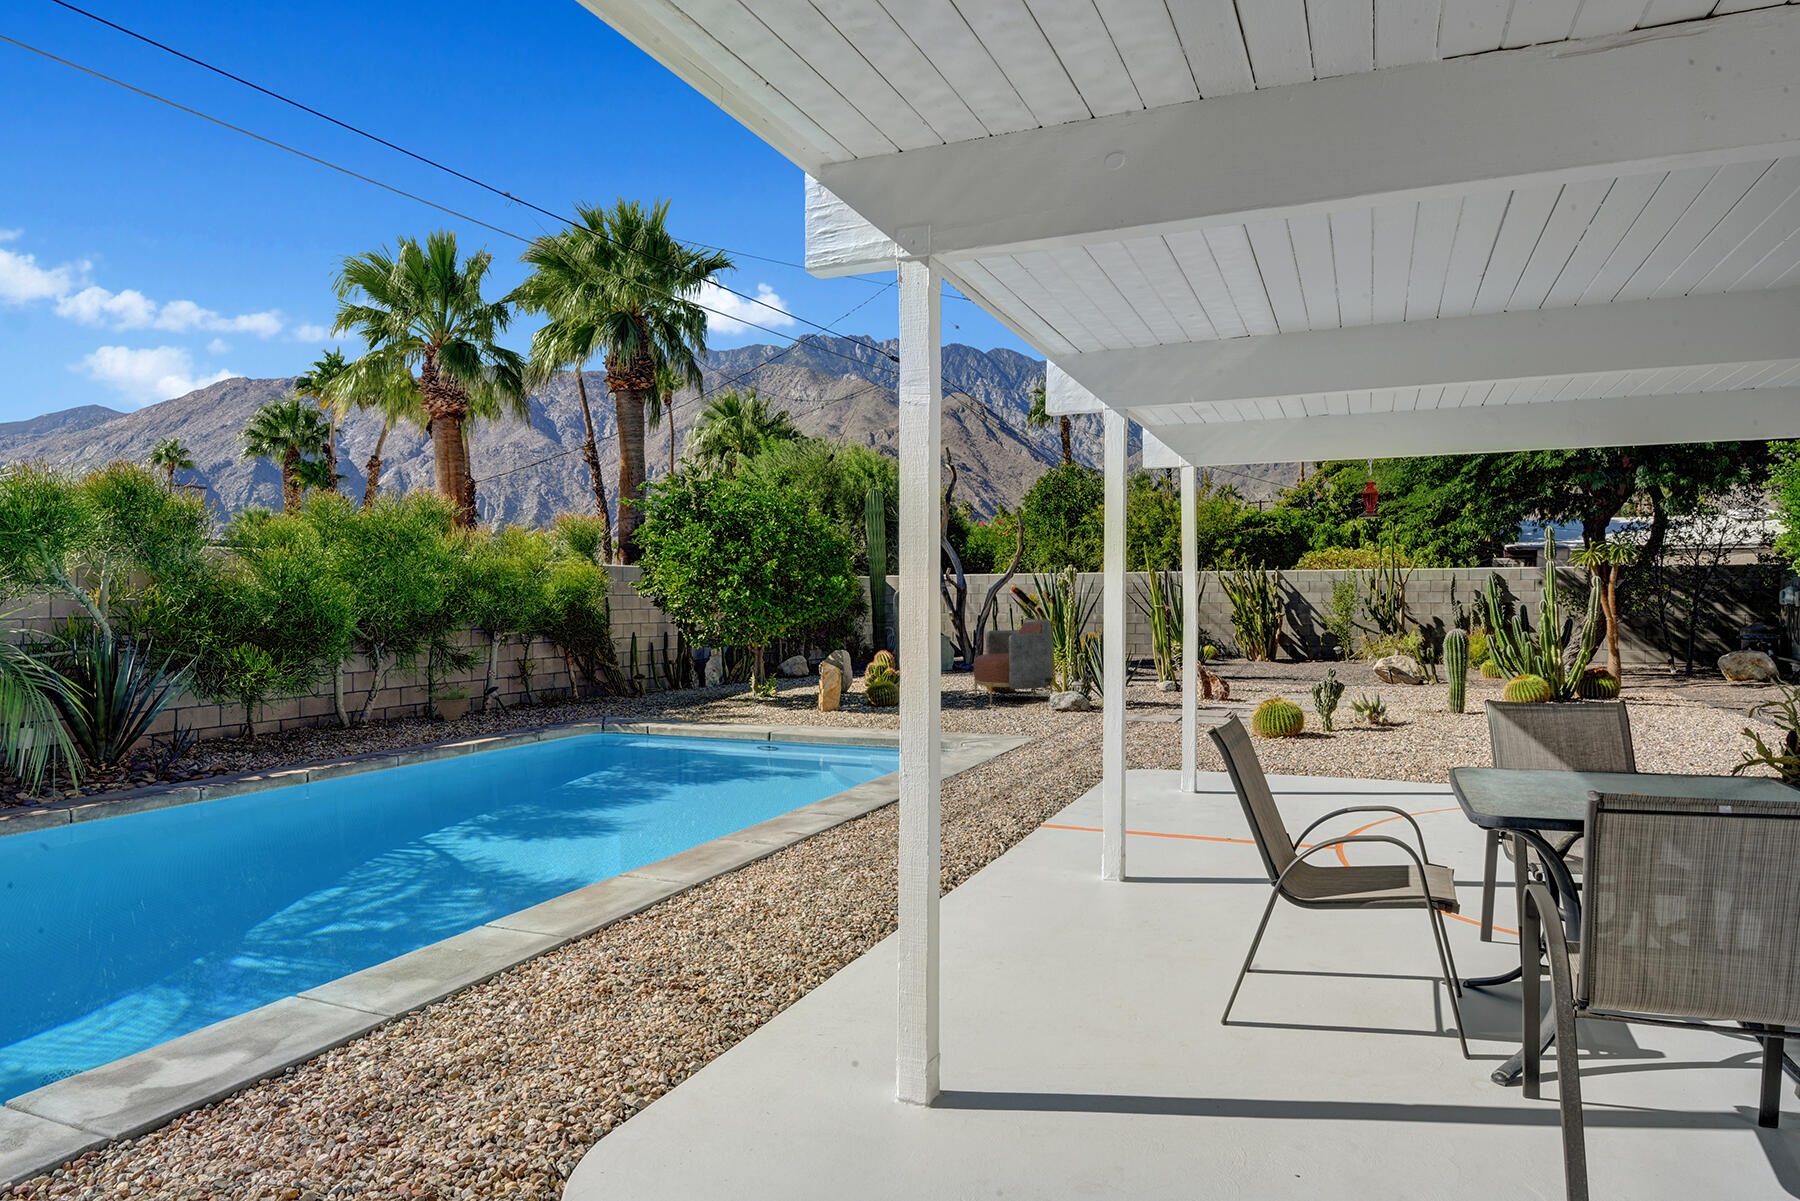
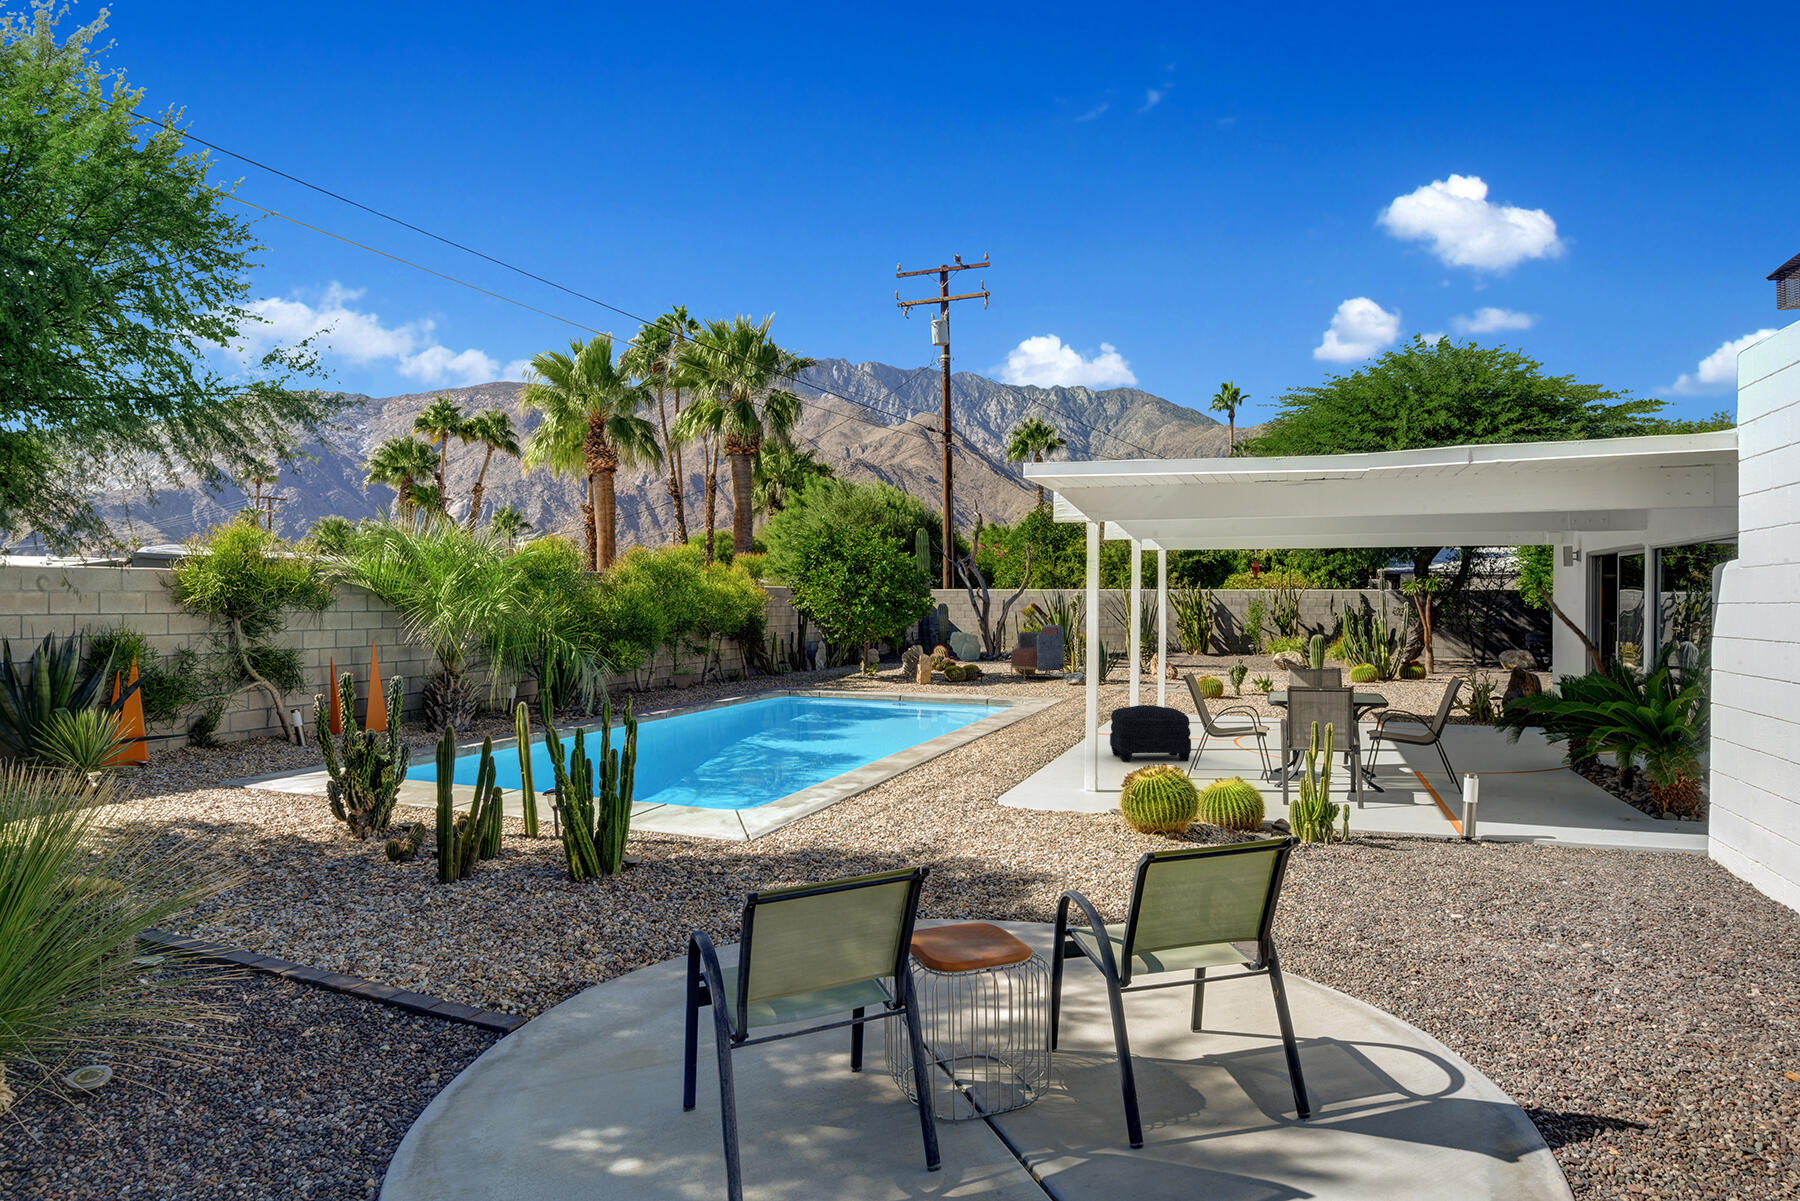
ottoman: none [1034,791,1219,933] -> present [1110,705,1191,762]

